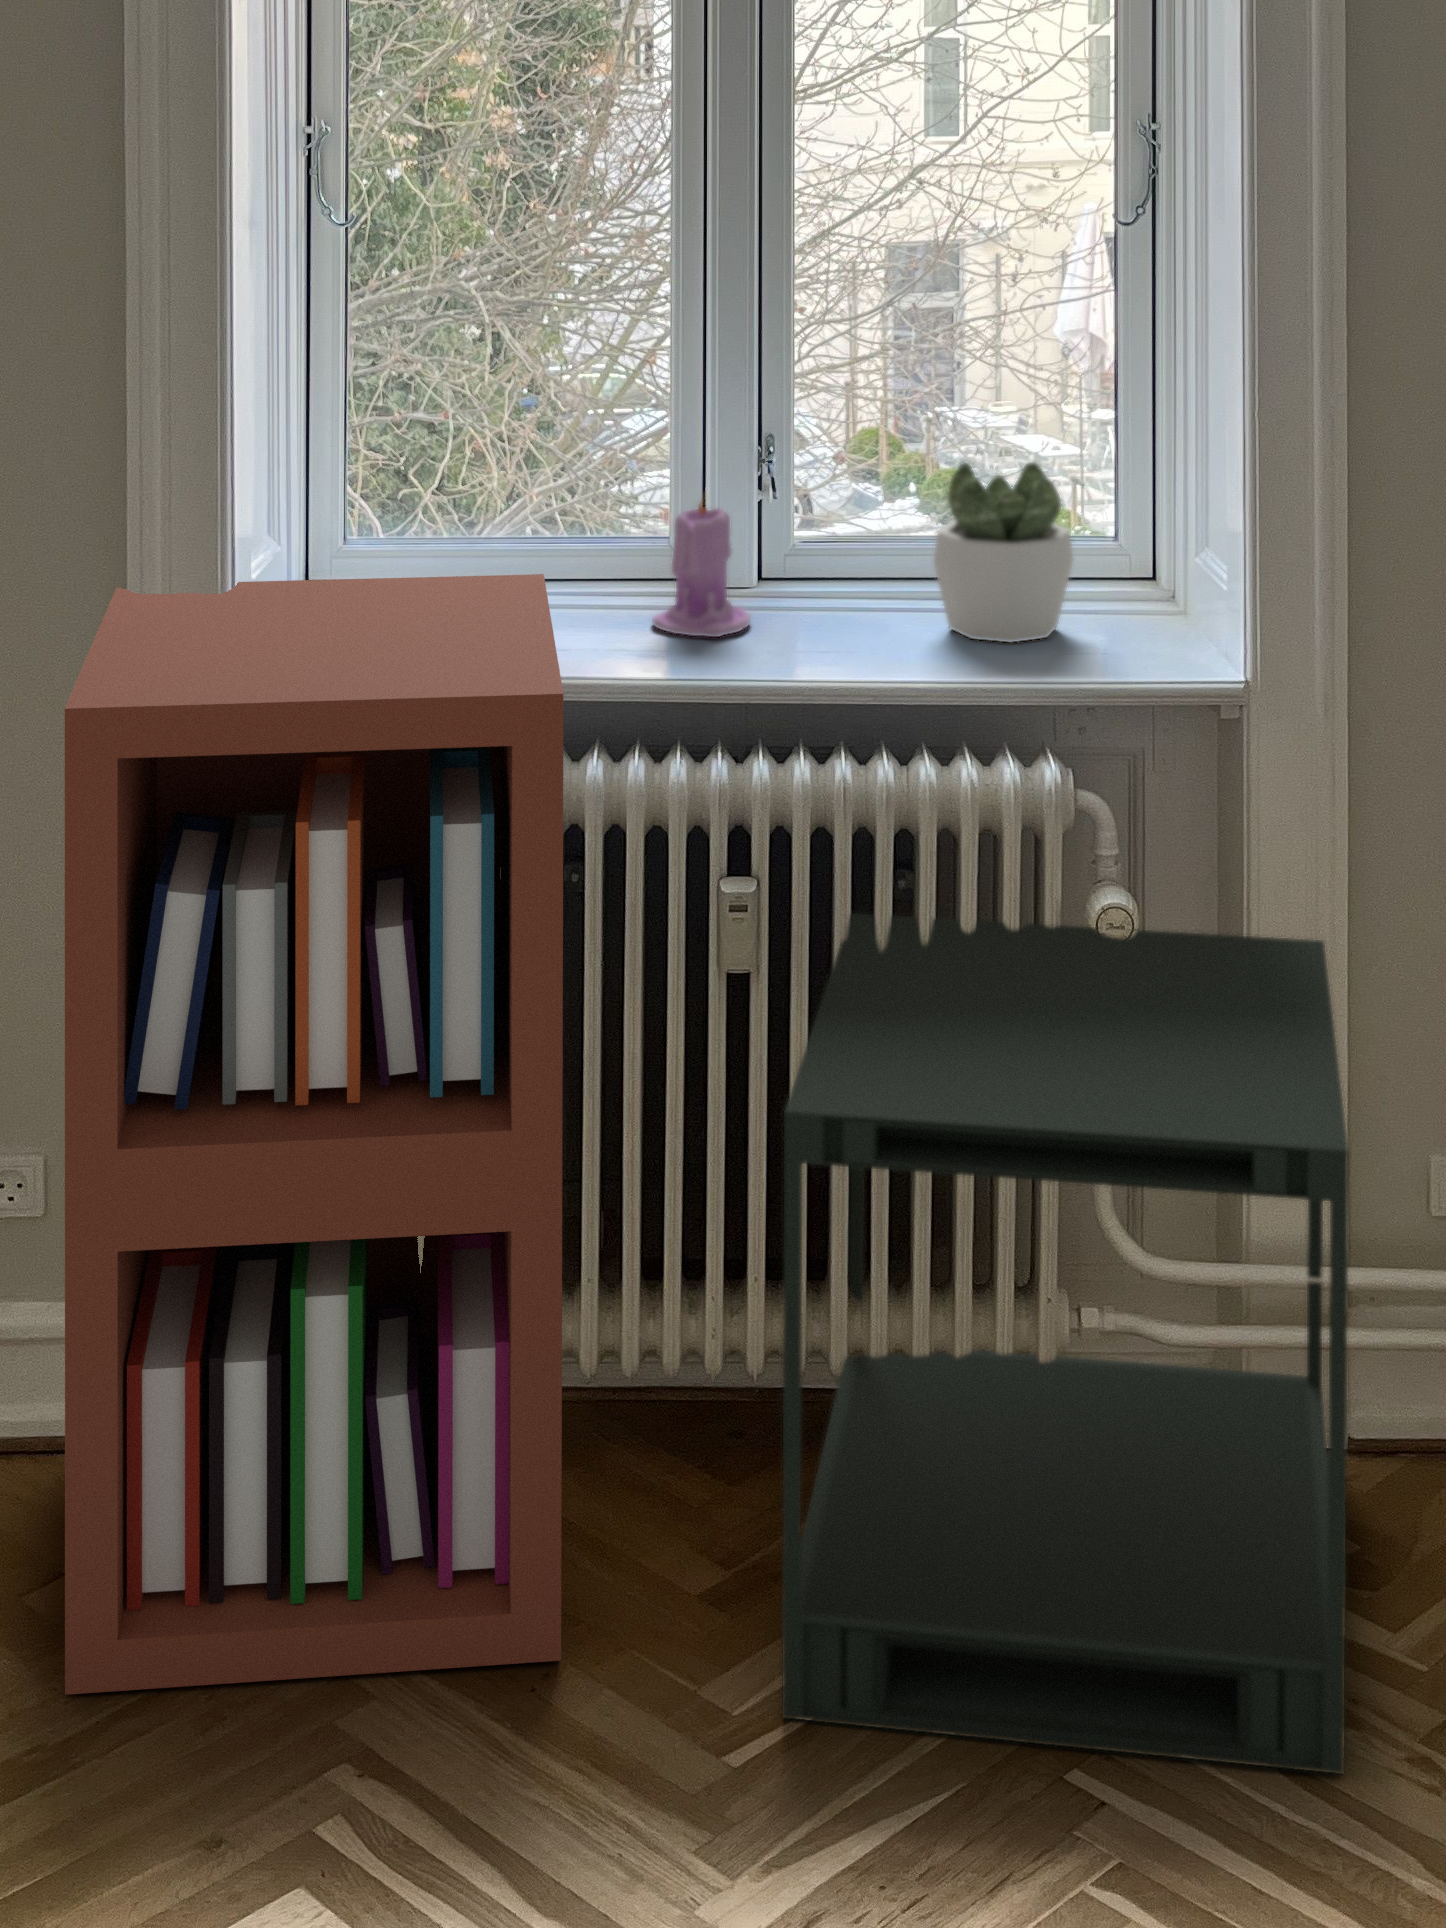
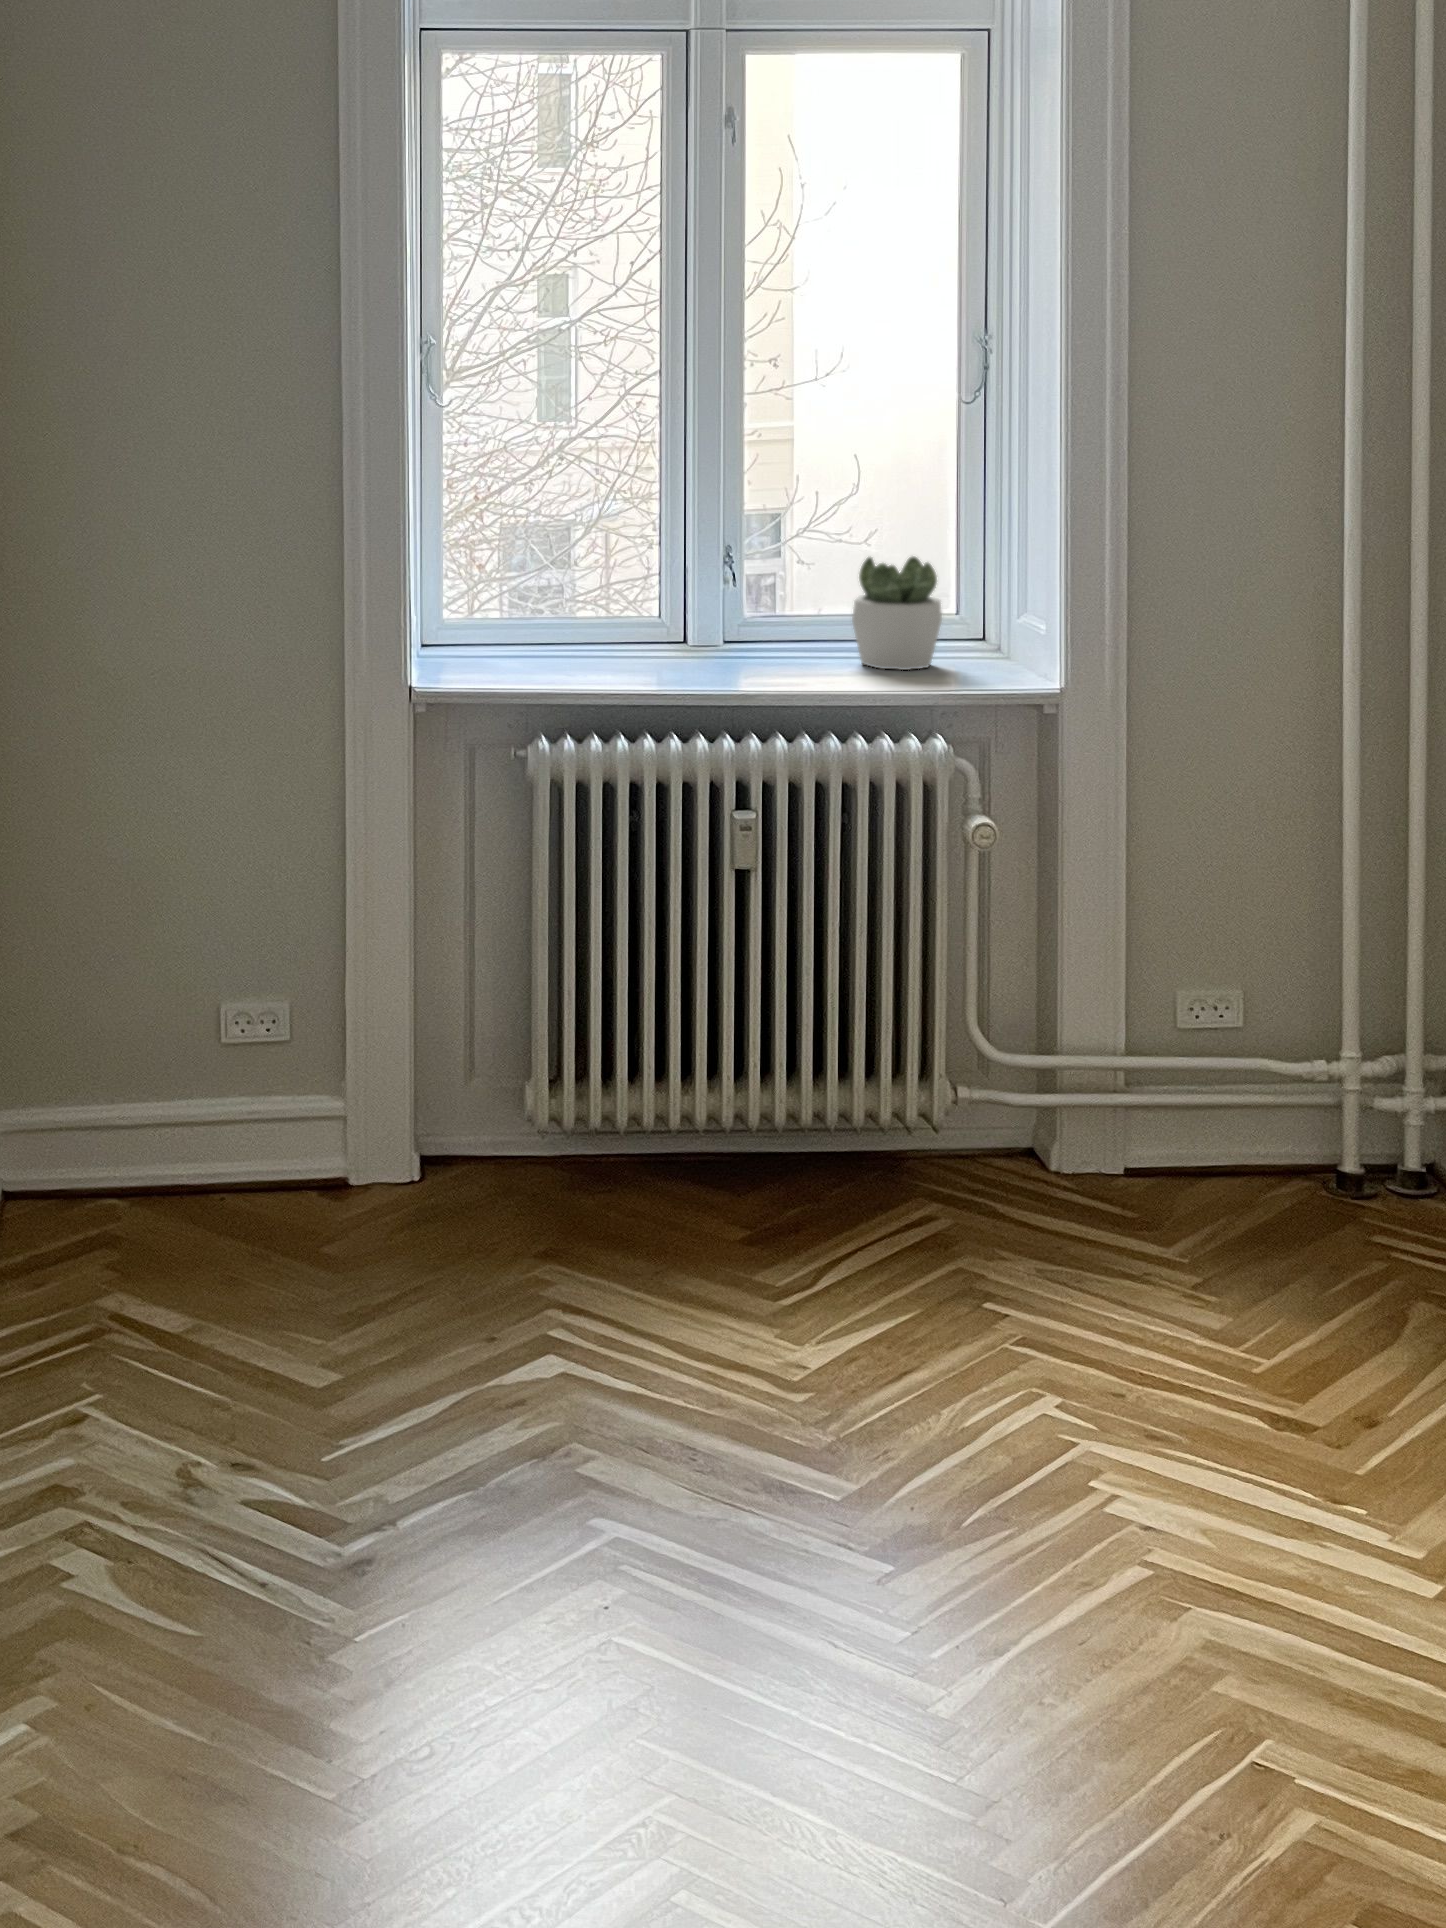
candle: present [652,502,751,637] -> none [666,575,731,668]
bookshelf: present [65,574,563,1695] -> none [337,622,682,1283]
side table: present [782,913,1349,1774] -> none [806,838,1168,1298]

